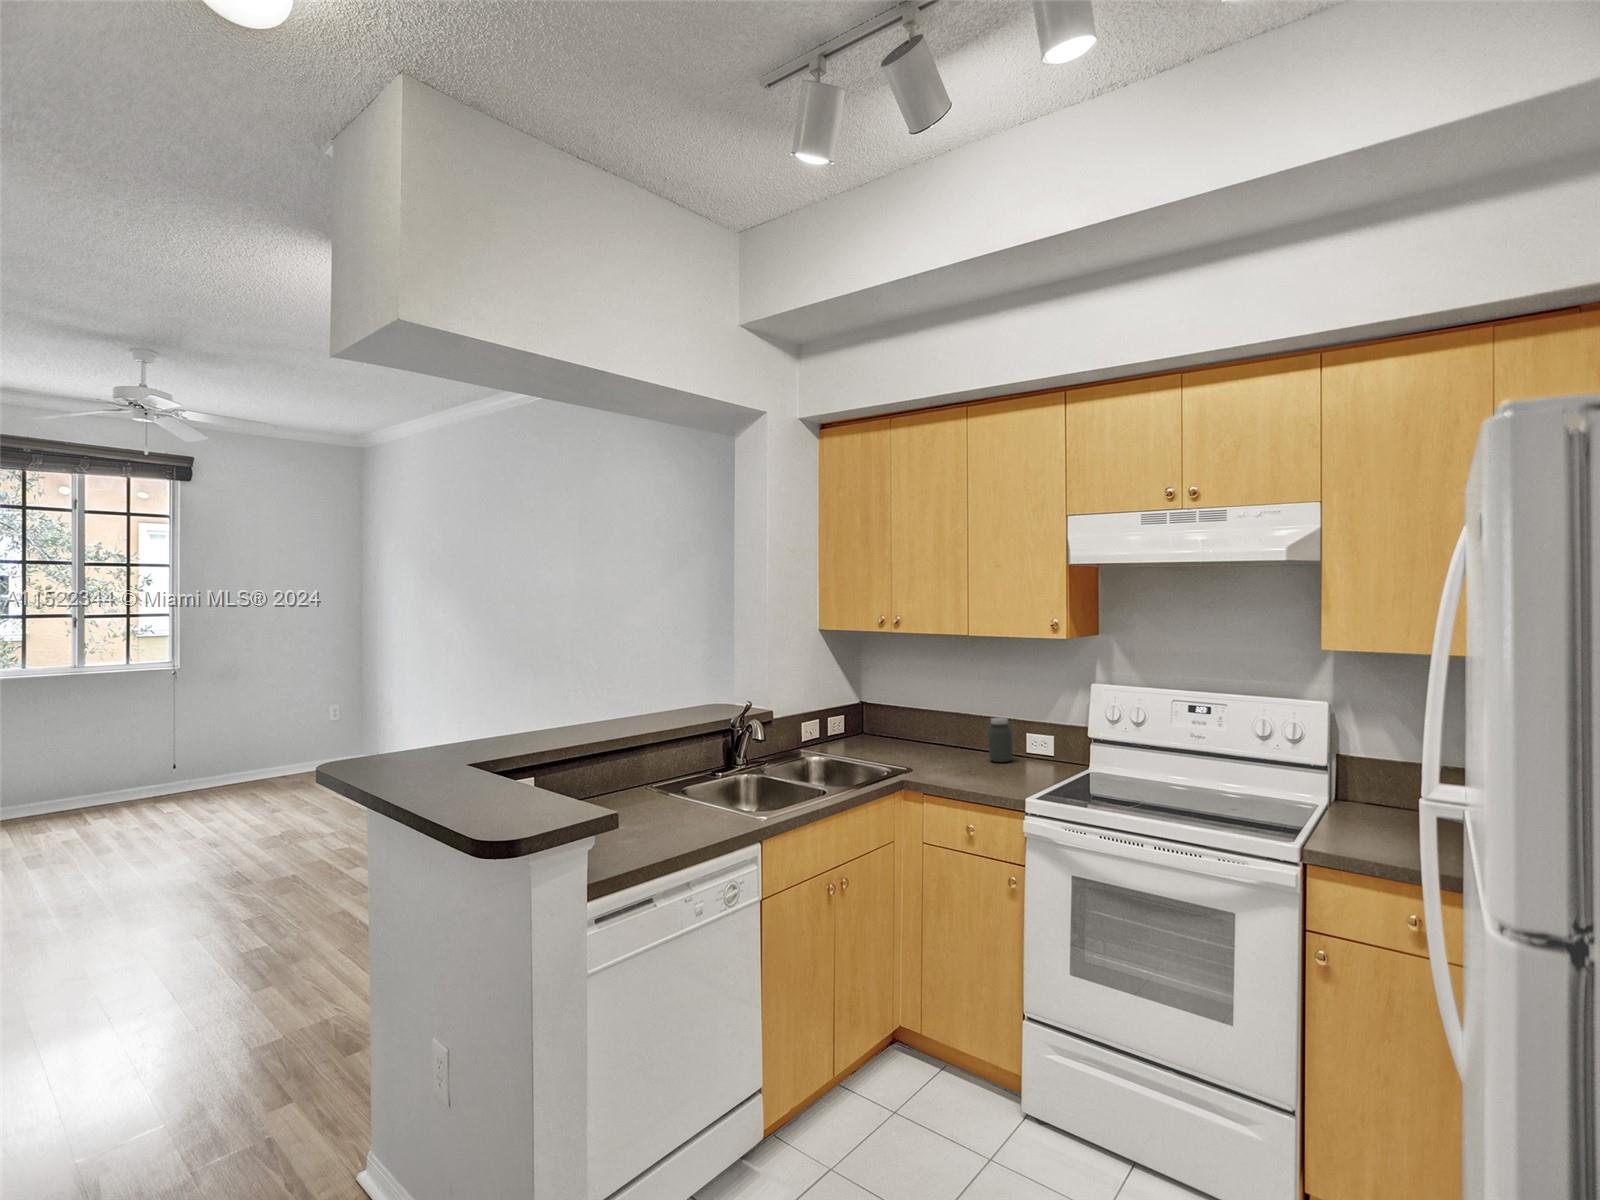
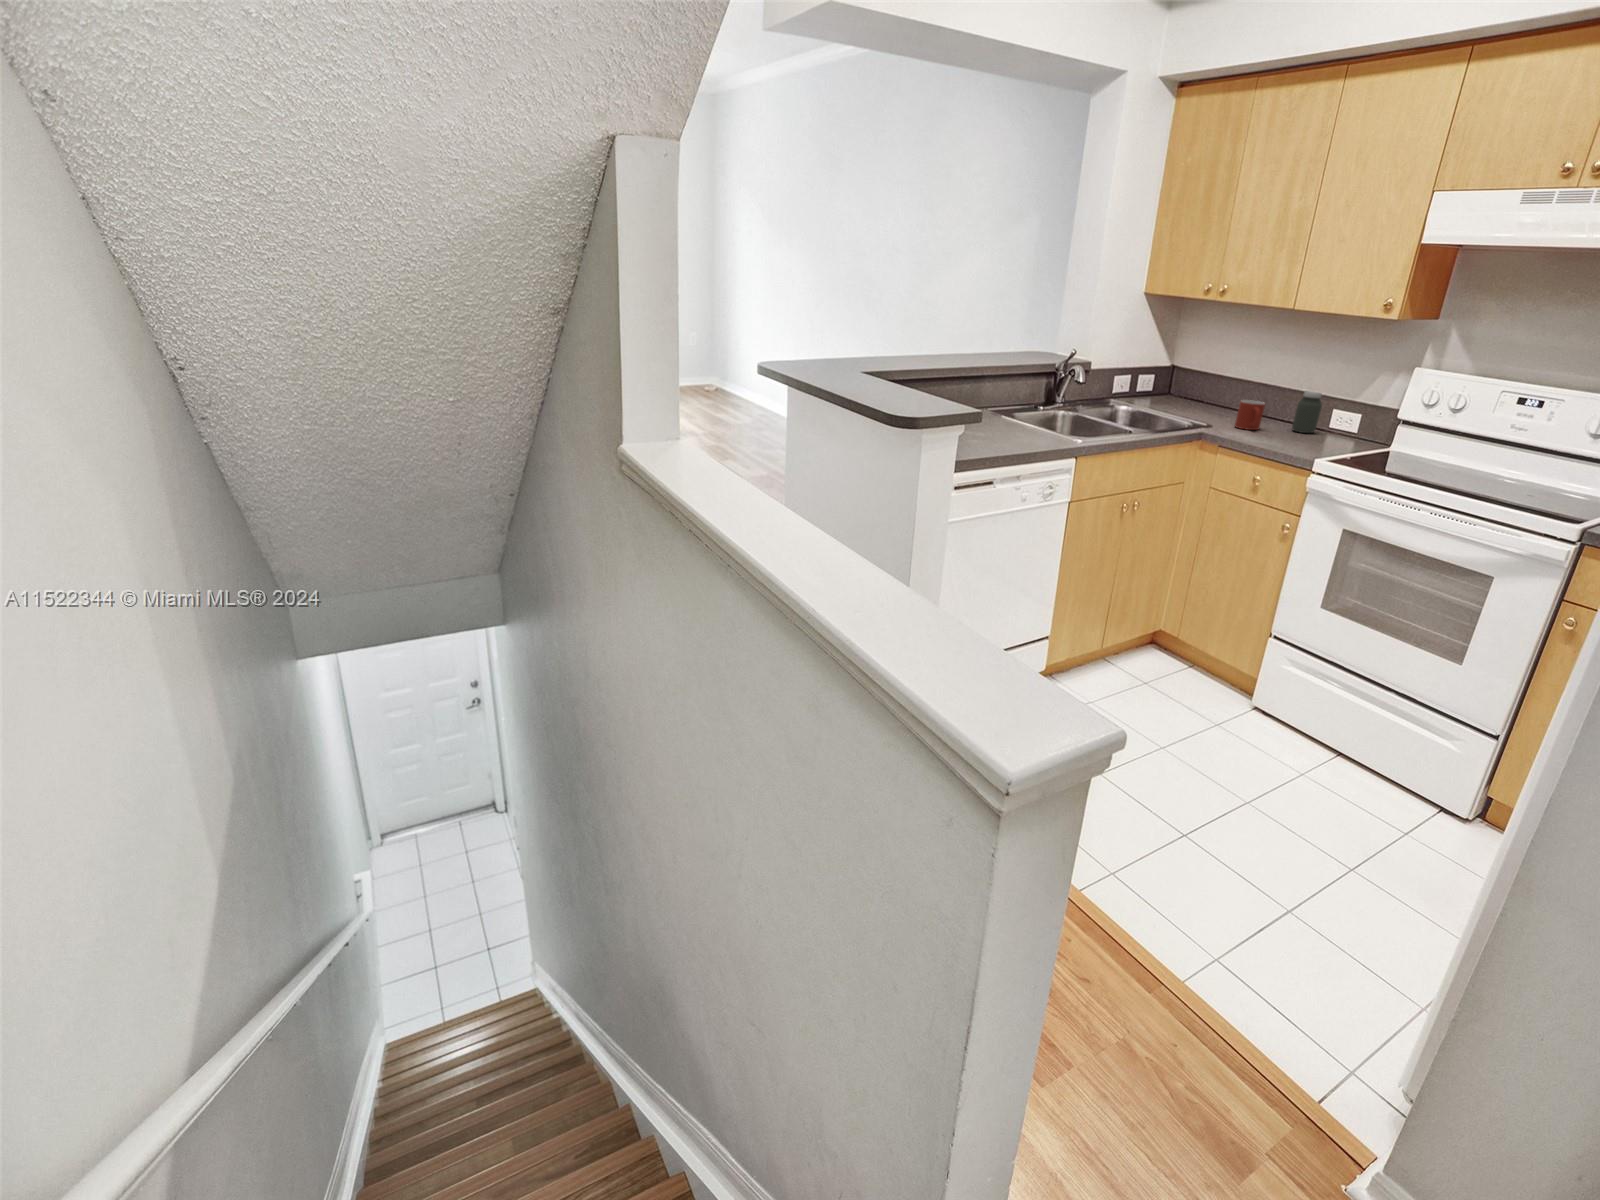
mug: none [931,735,958,767] -> present [1235,400,1265,430]

